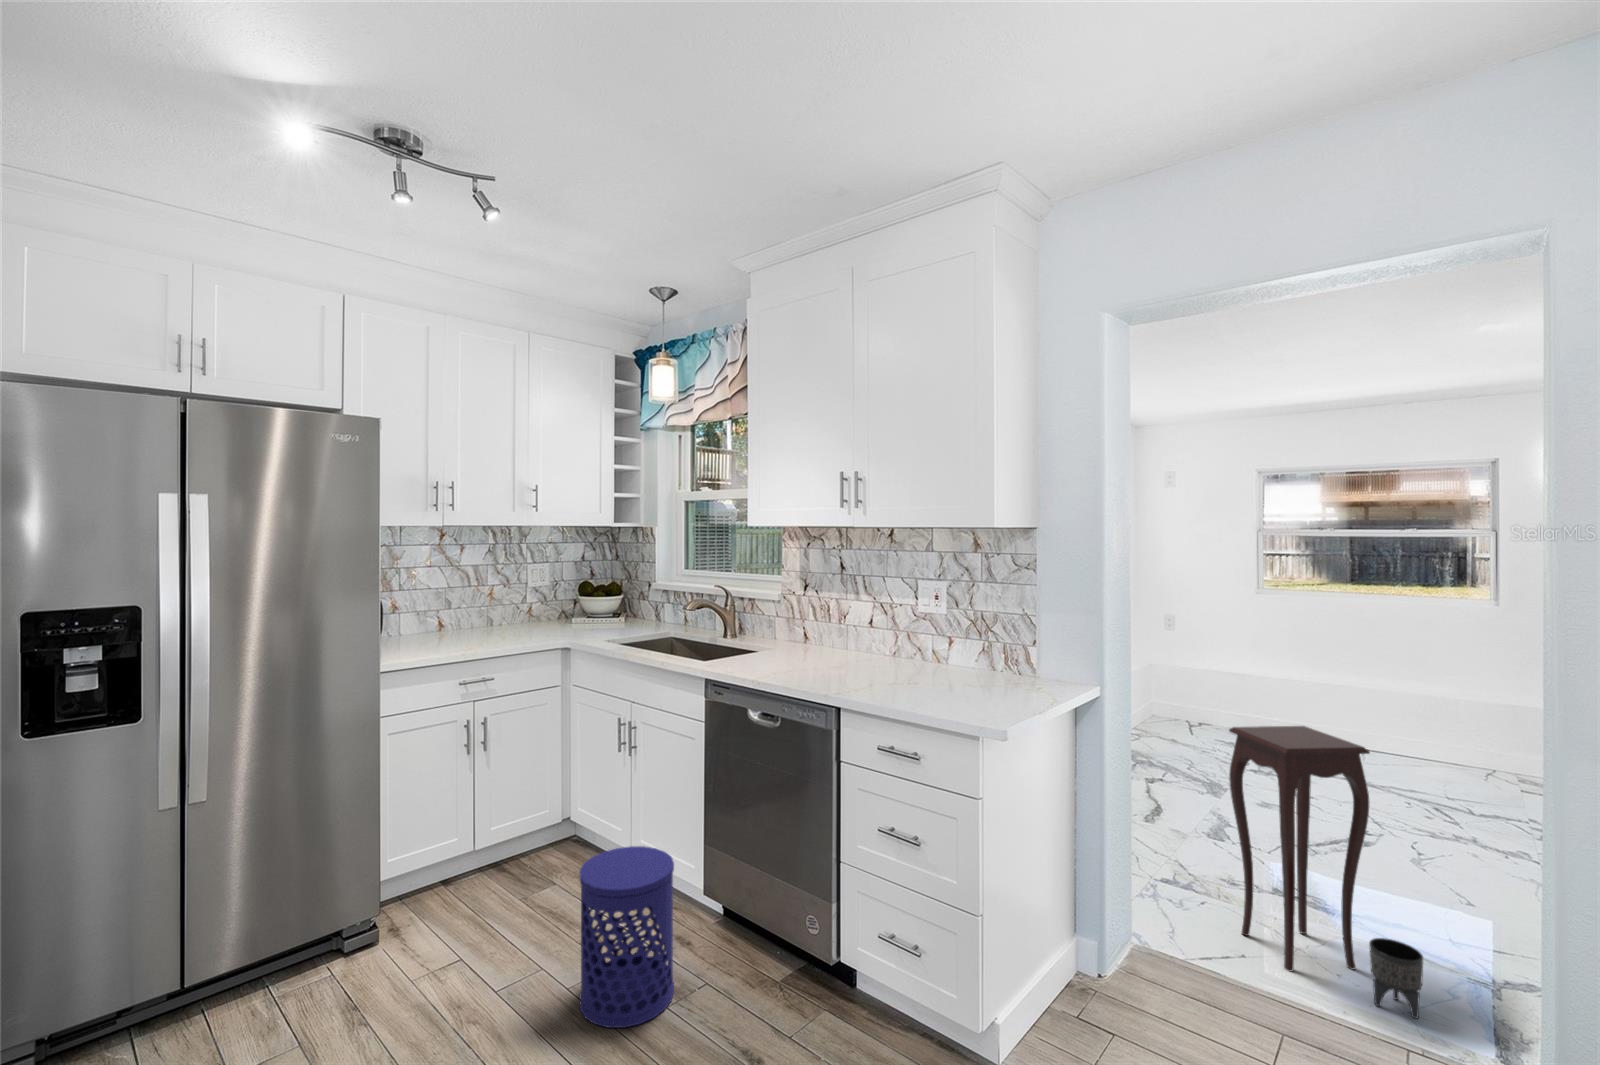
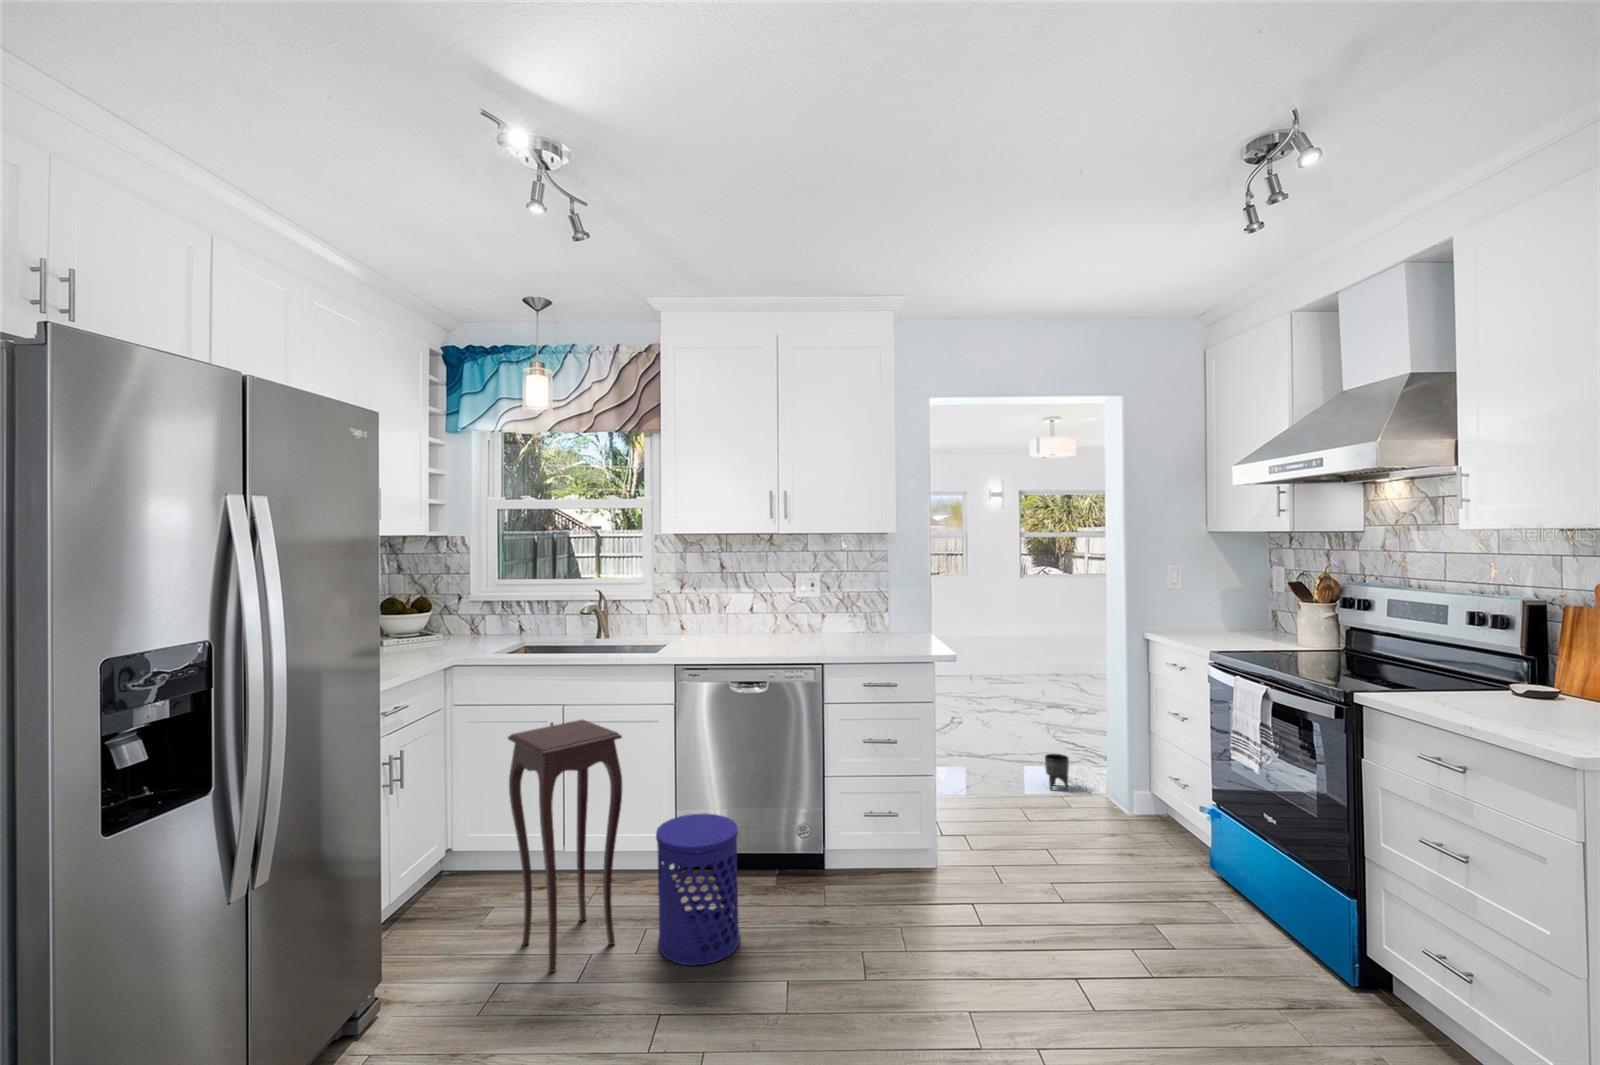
side table: present [1229,726,1370,971] -> present [508,720,622,972]

